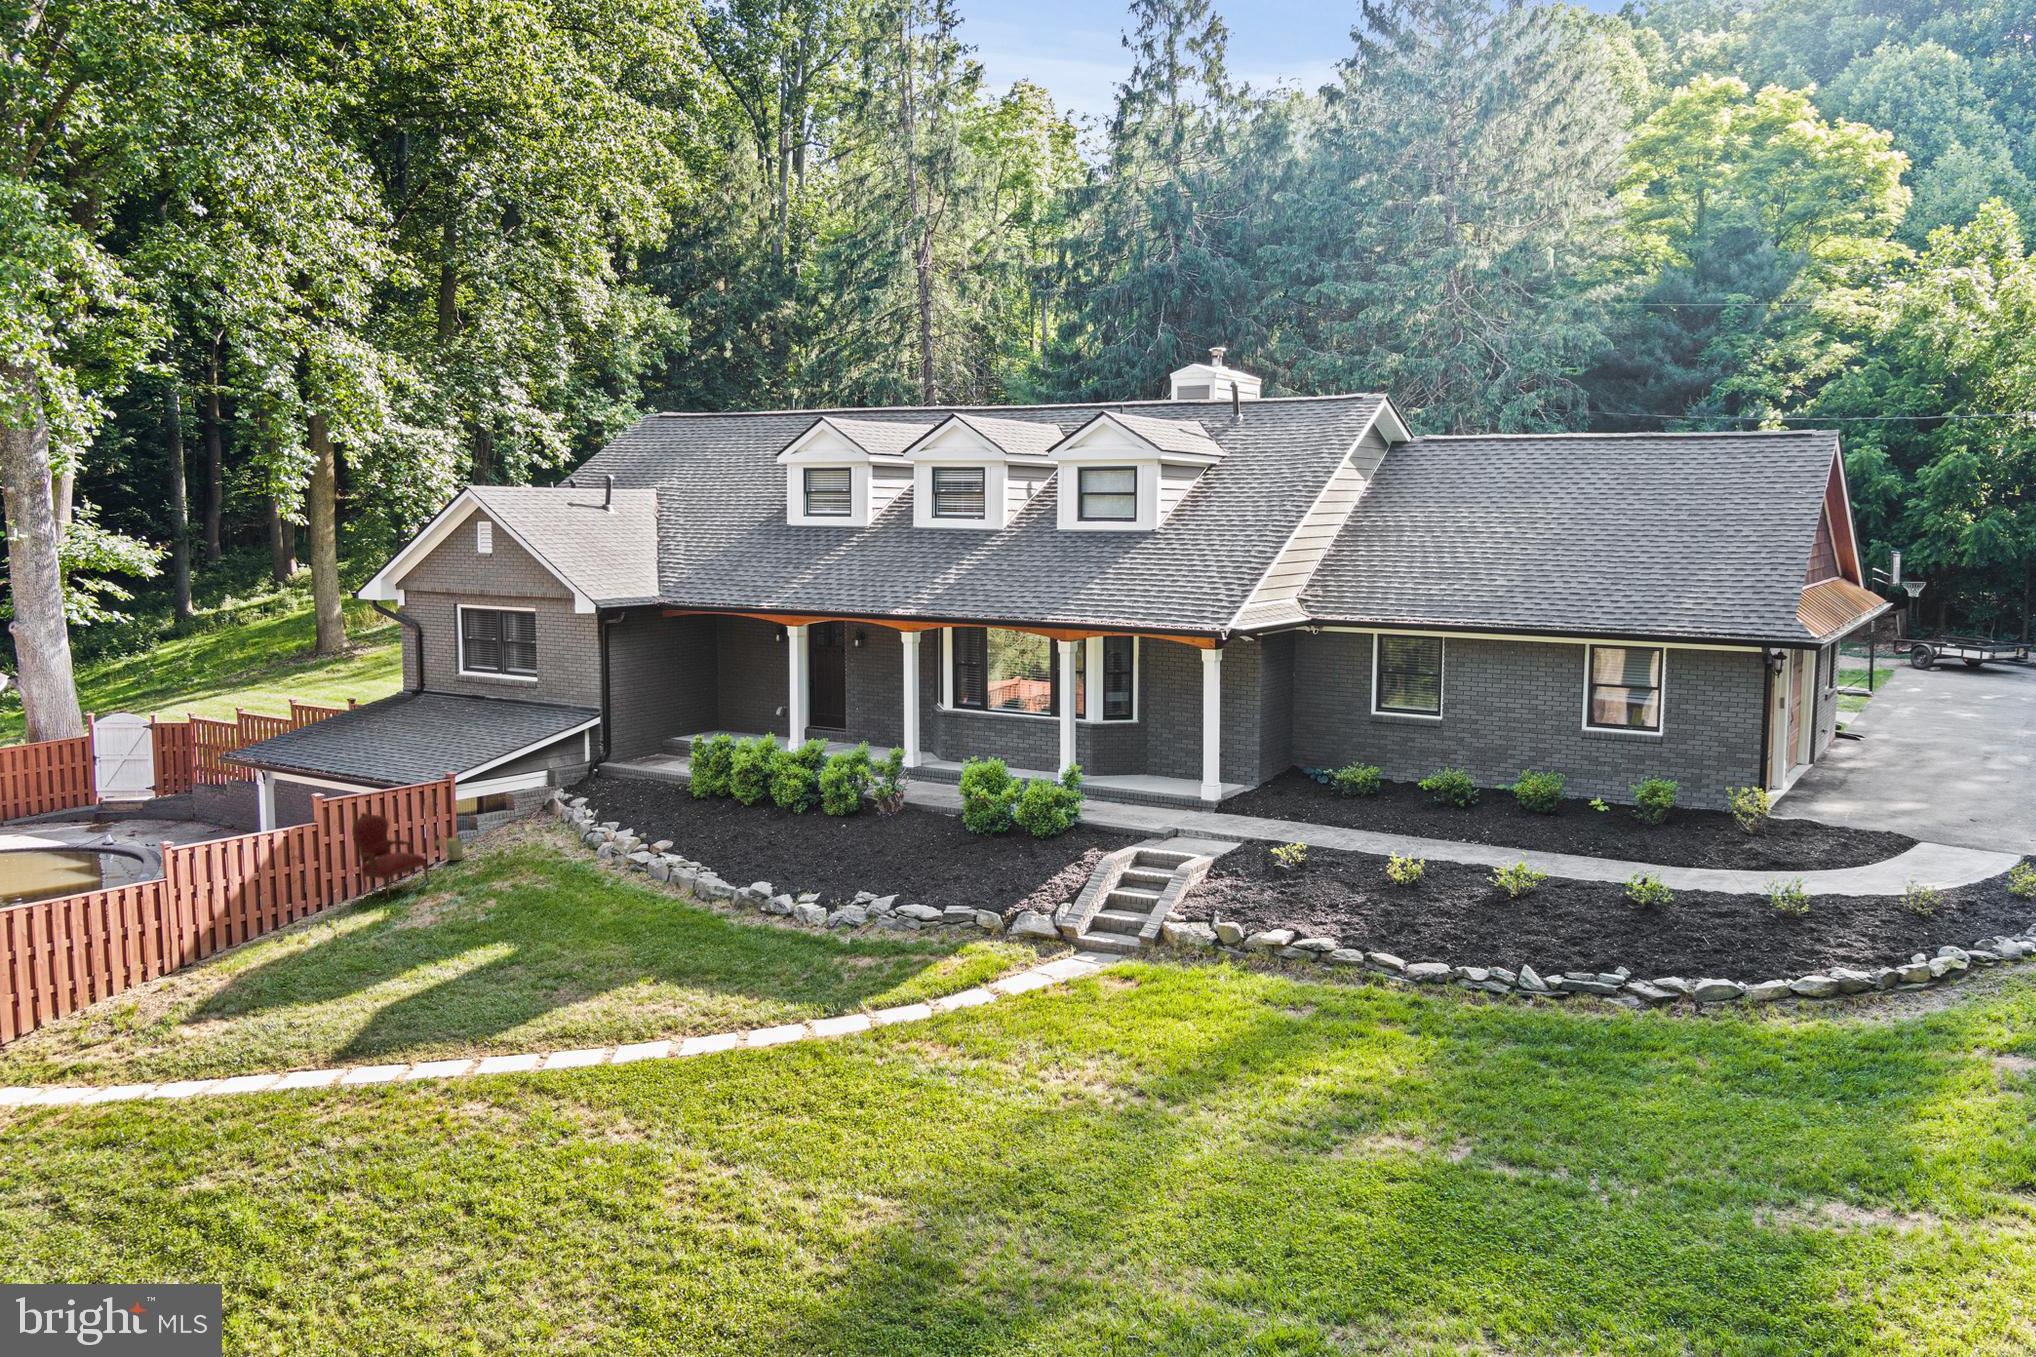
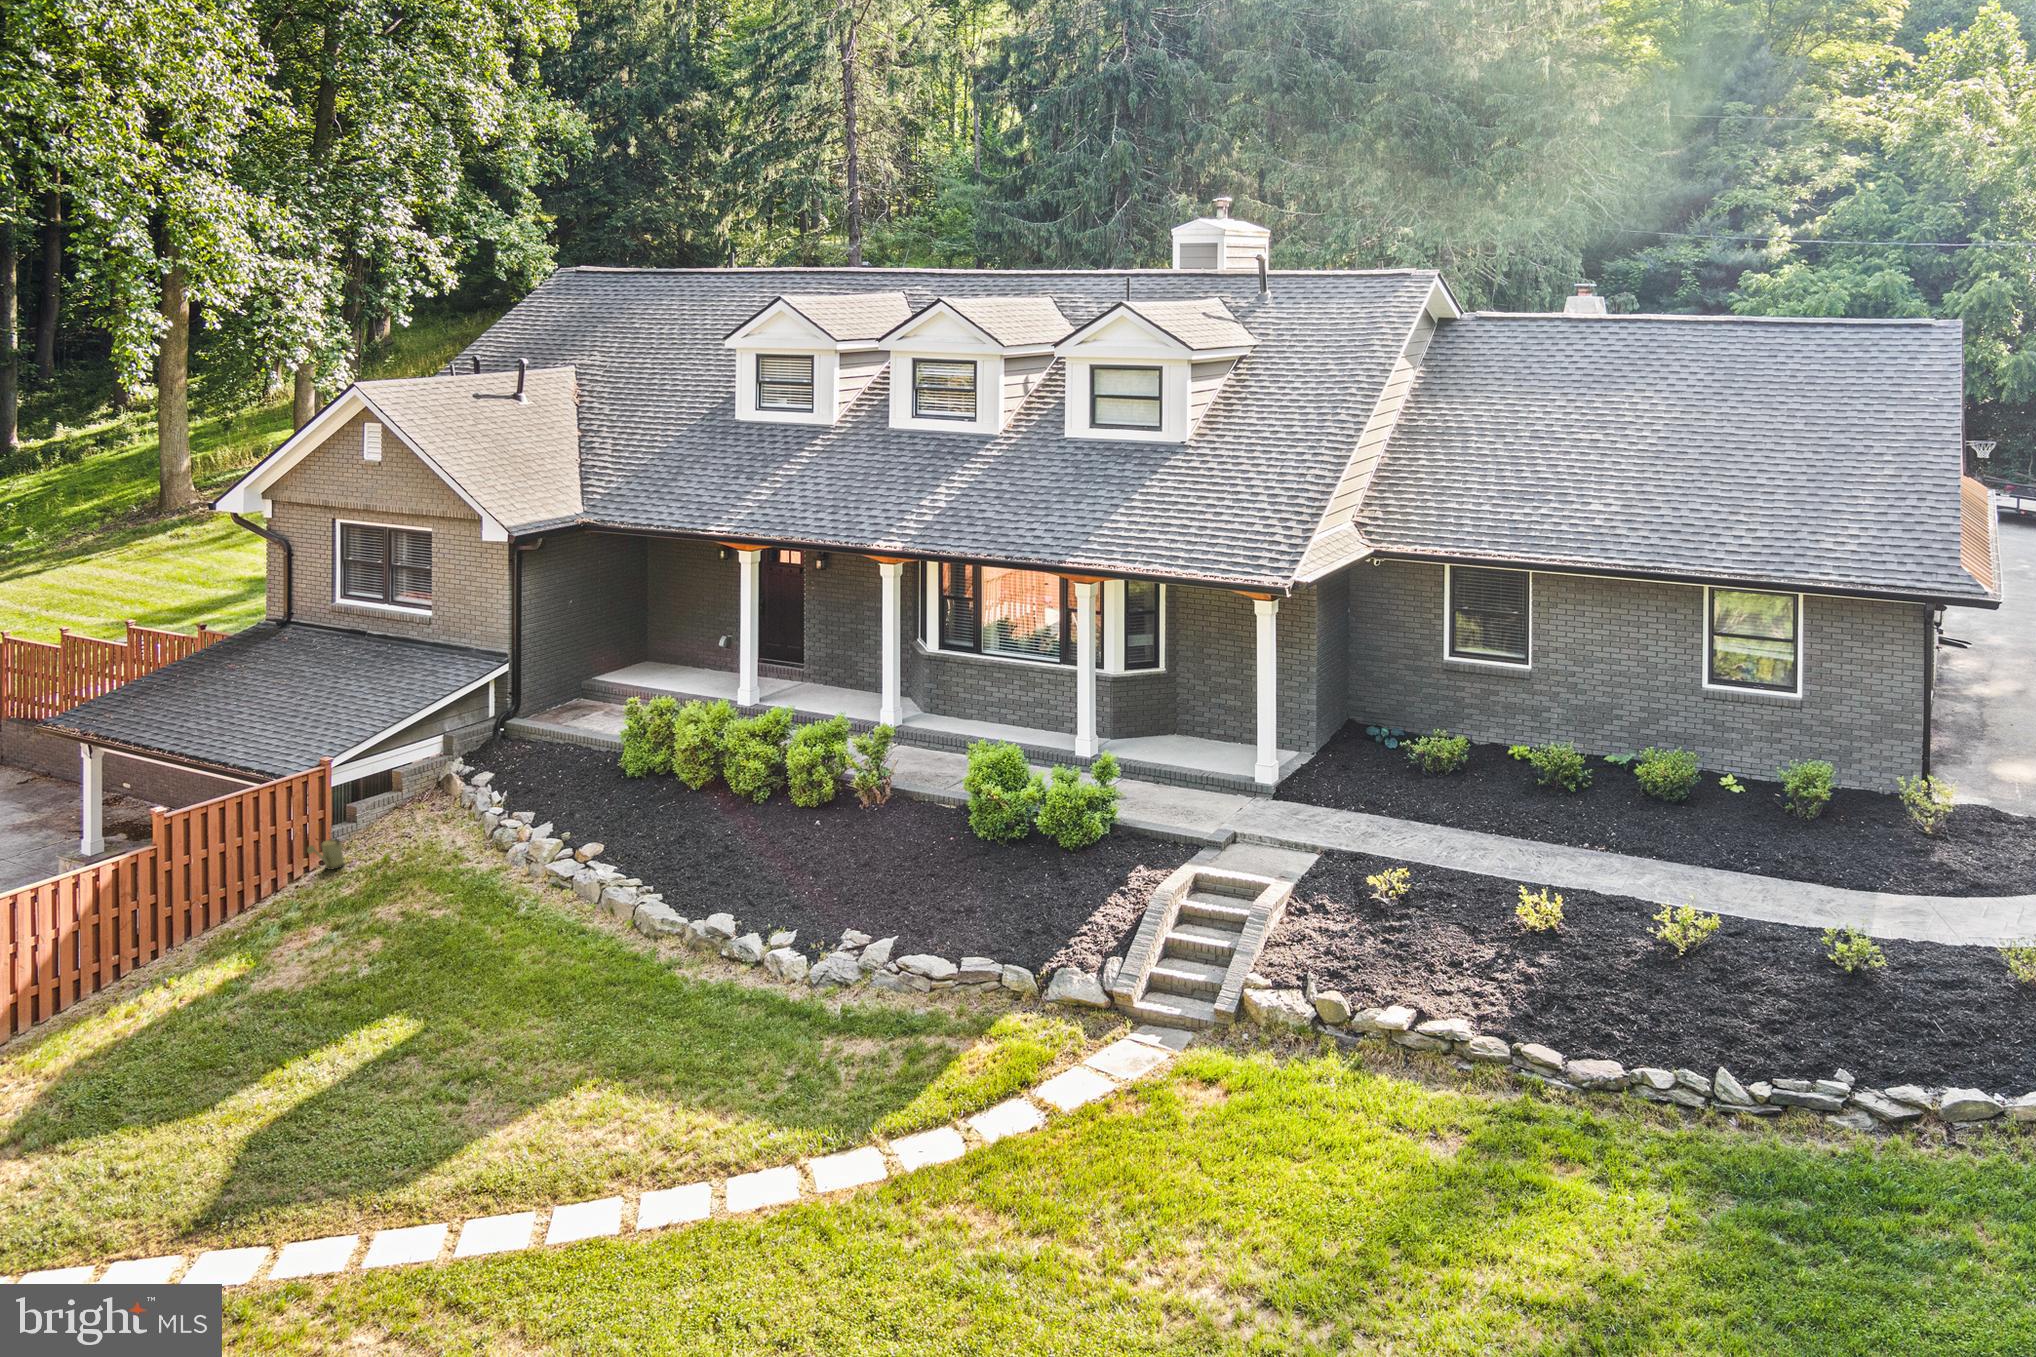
armchair: present [352,813,430,898] -> none [199,824,303,934]

